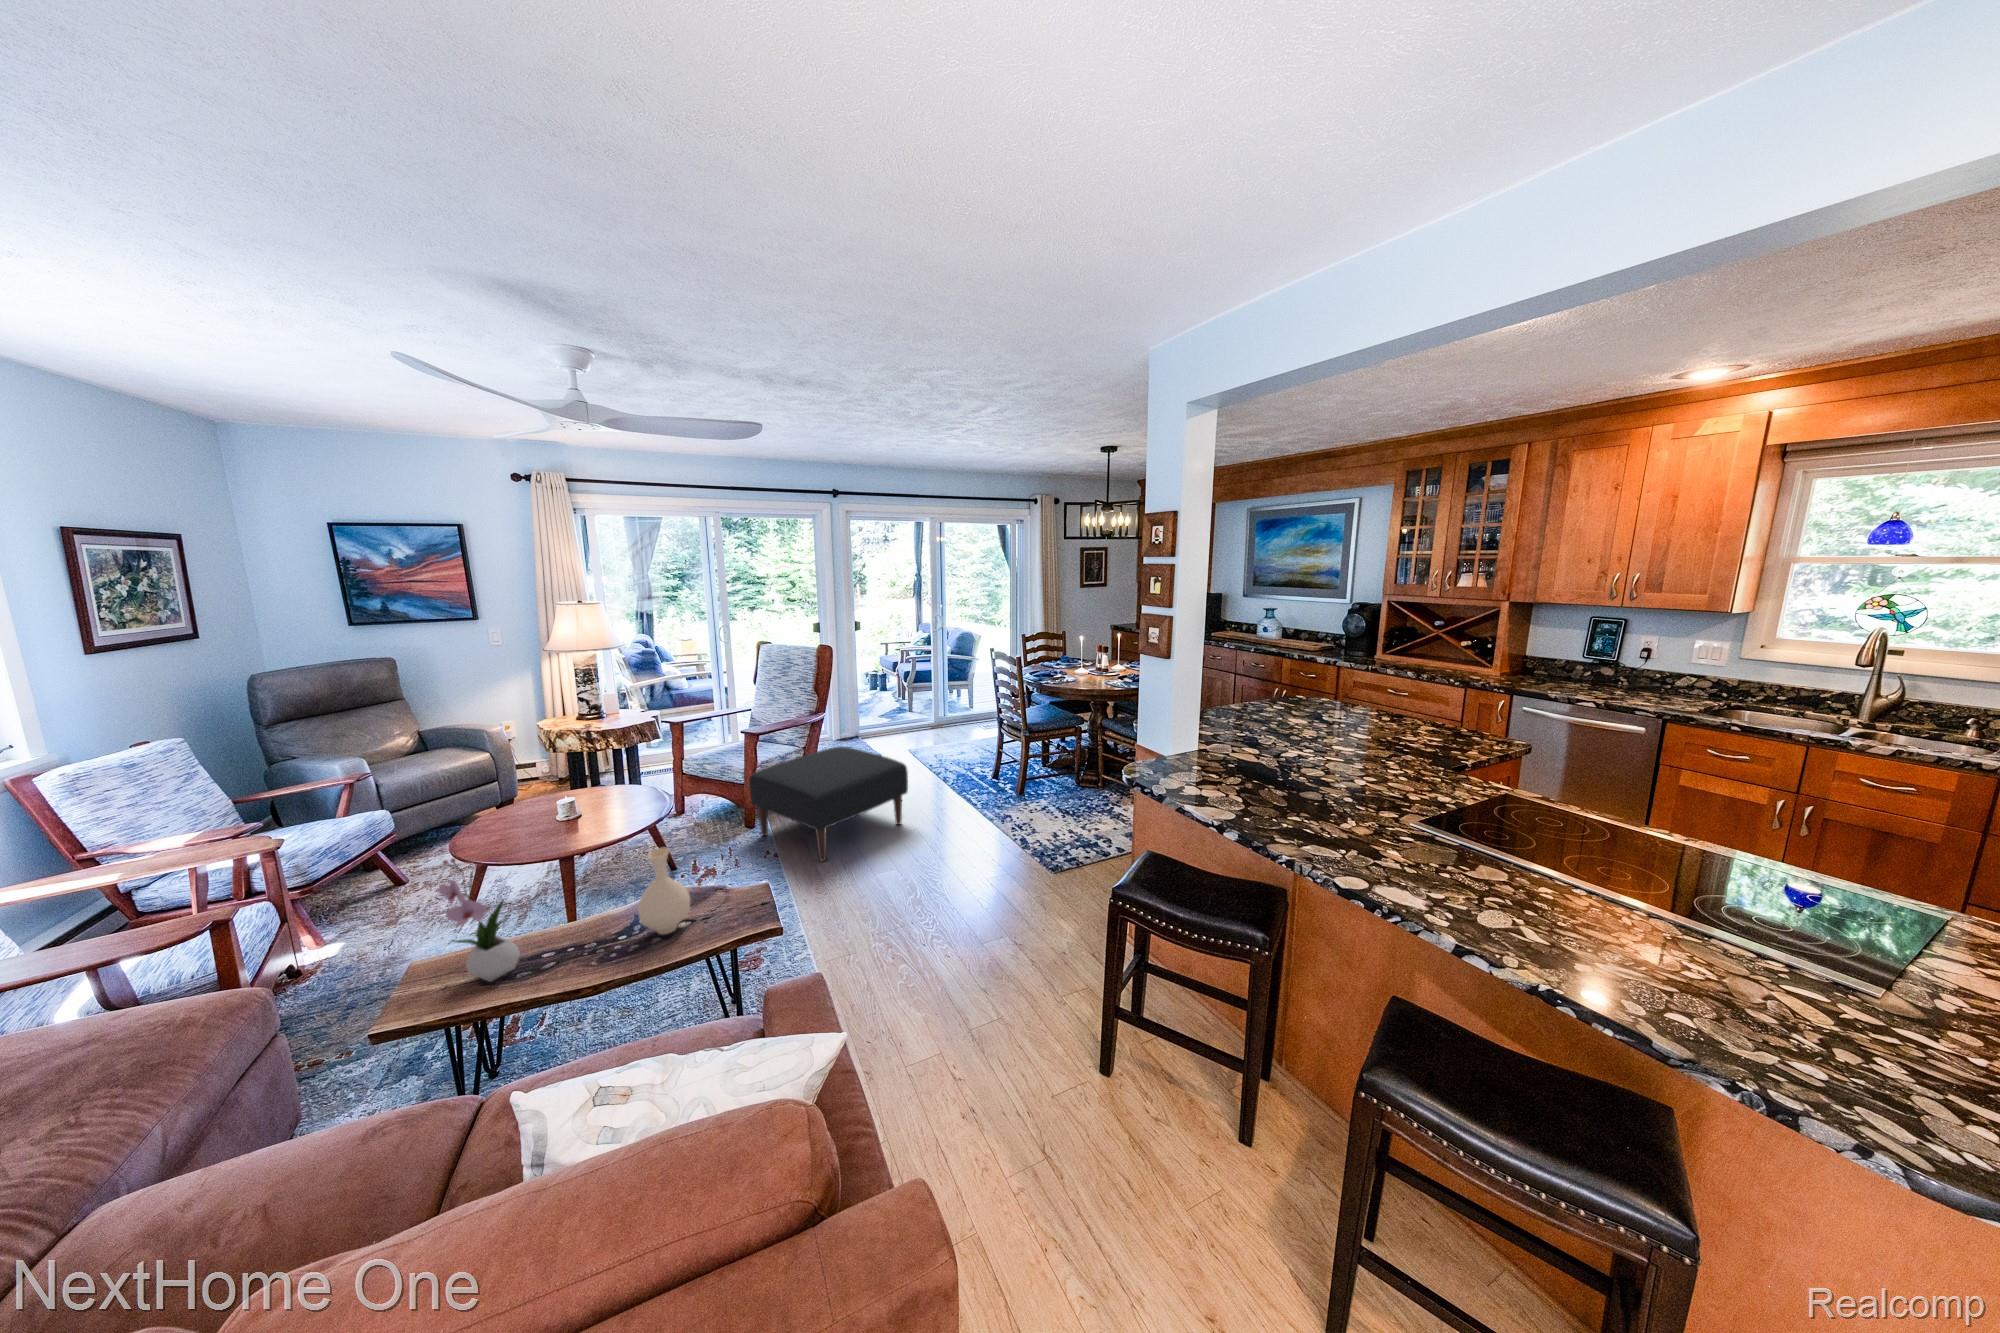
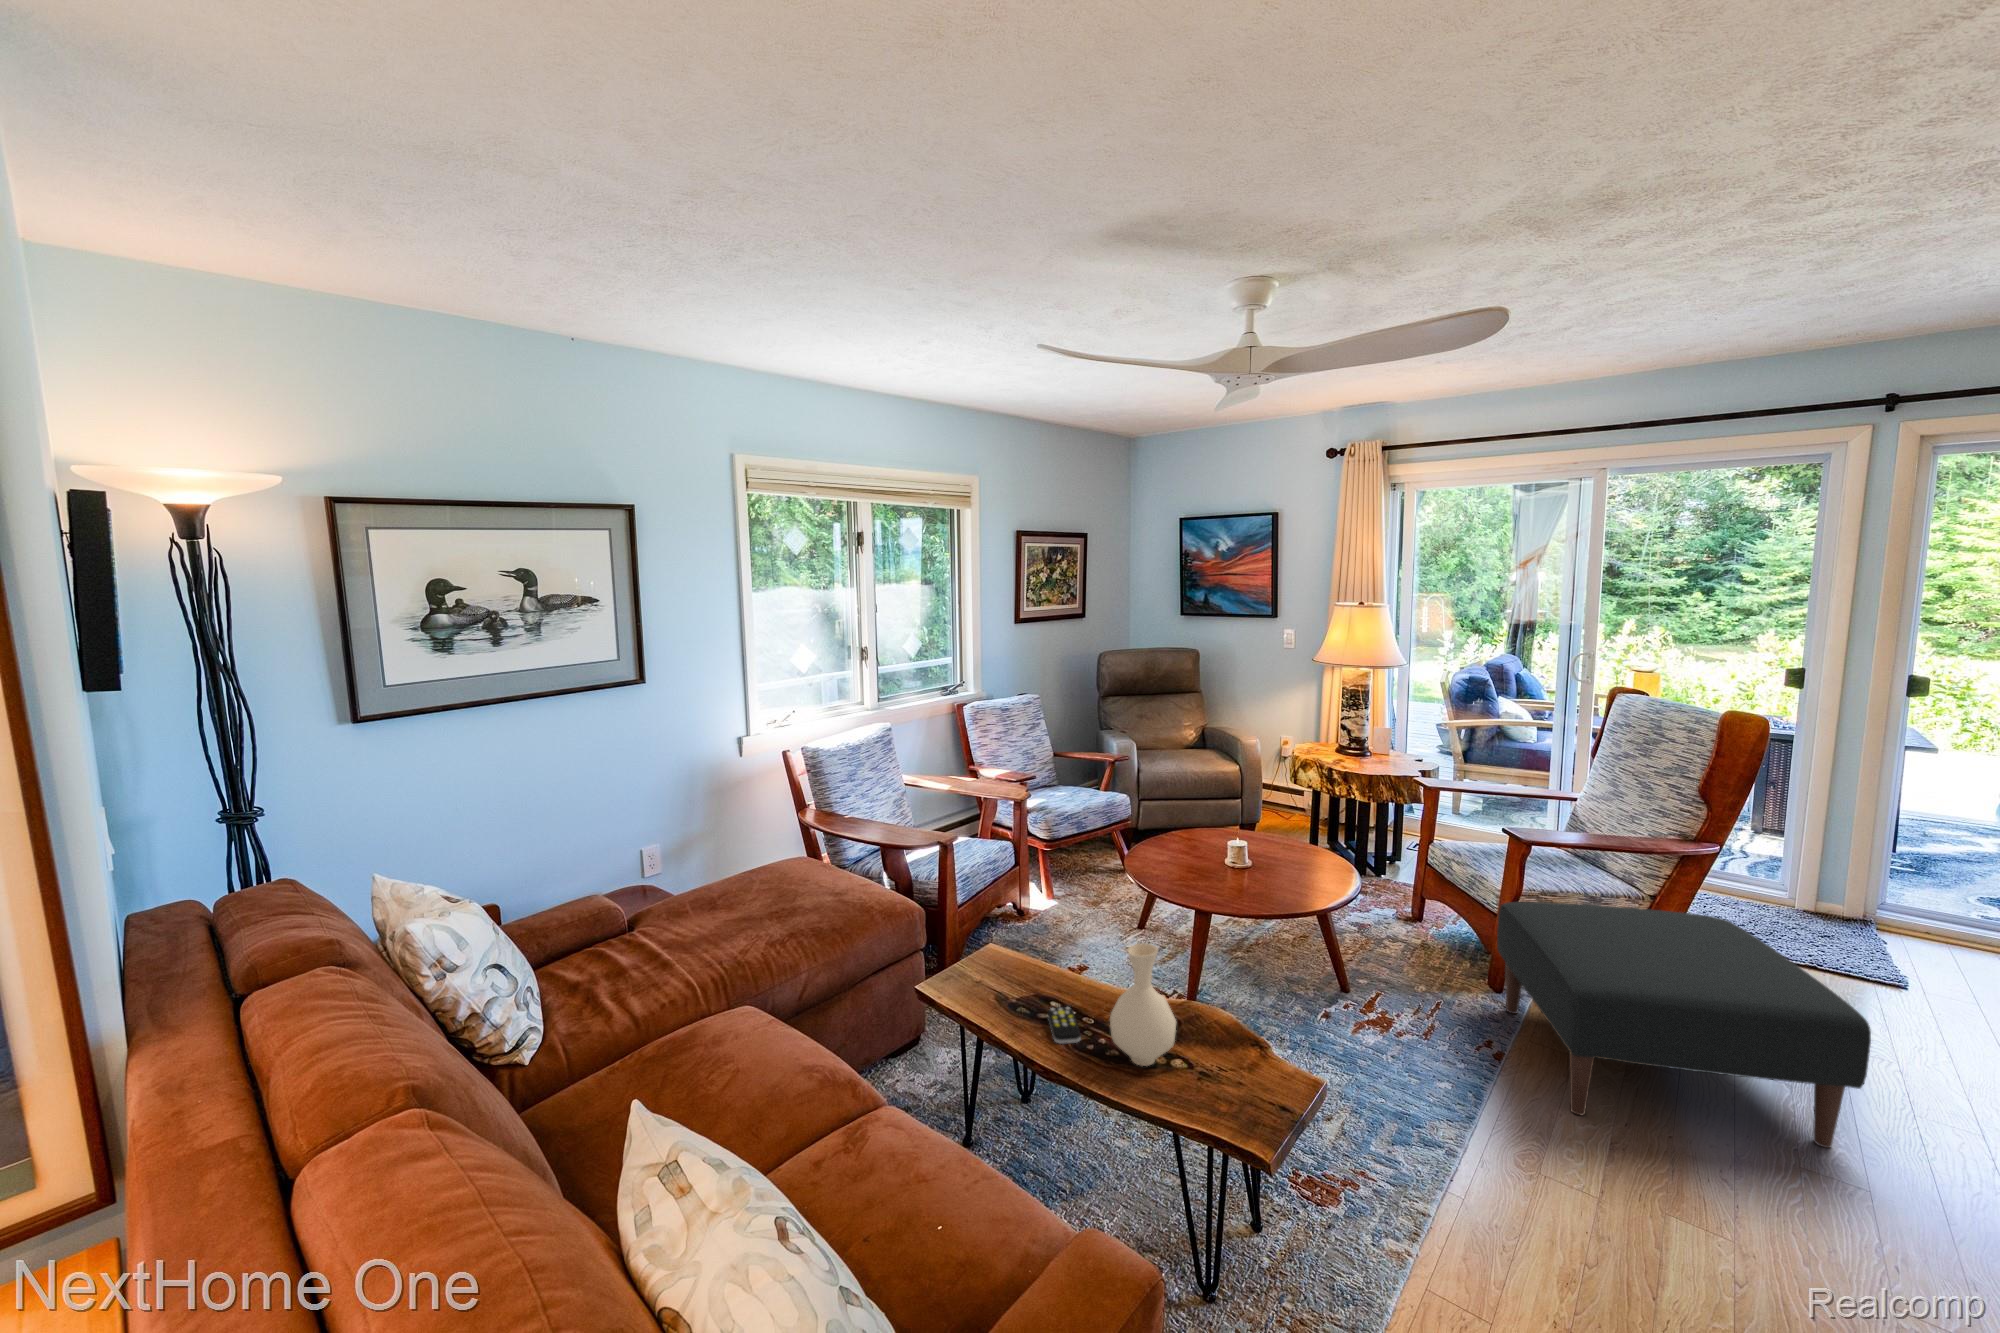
flower arrangement: present [439,858,520,982] -> none [963,857,1021,1003]
remote control: none [563,937,612,960] -> present [1048,1007,1081,1044]

